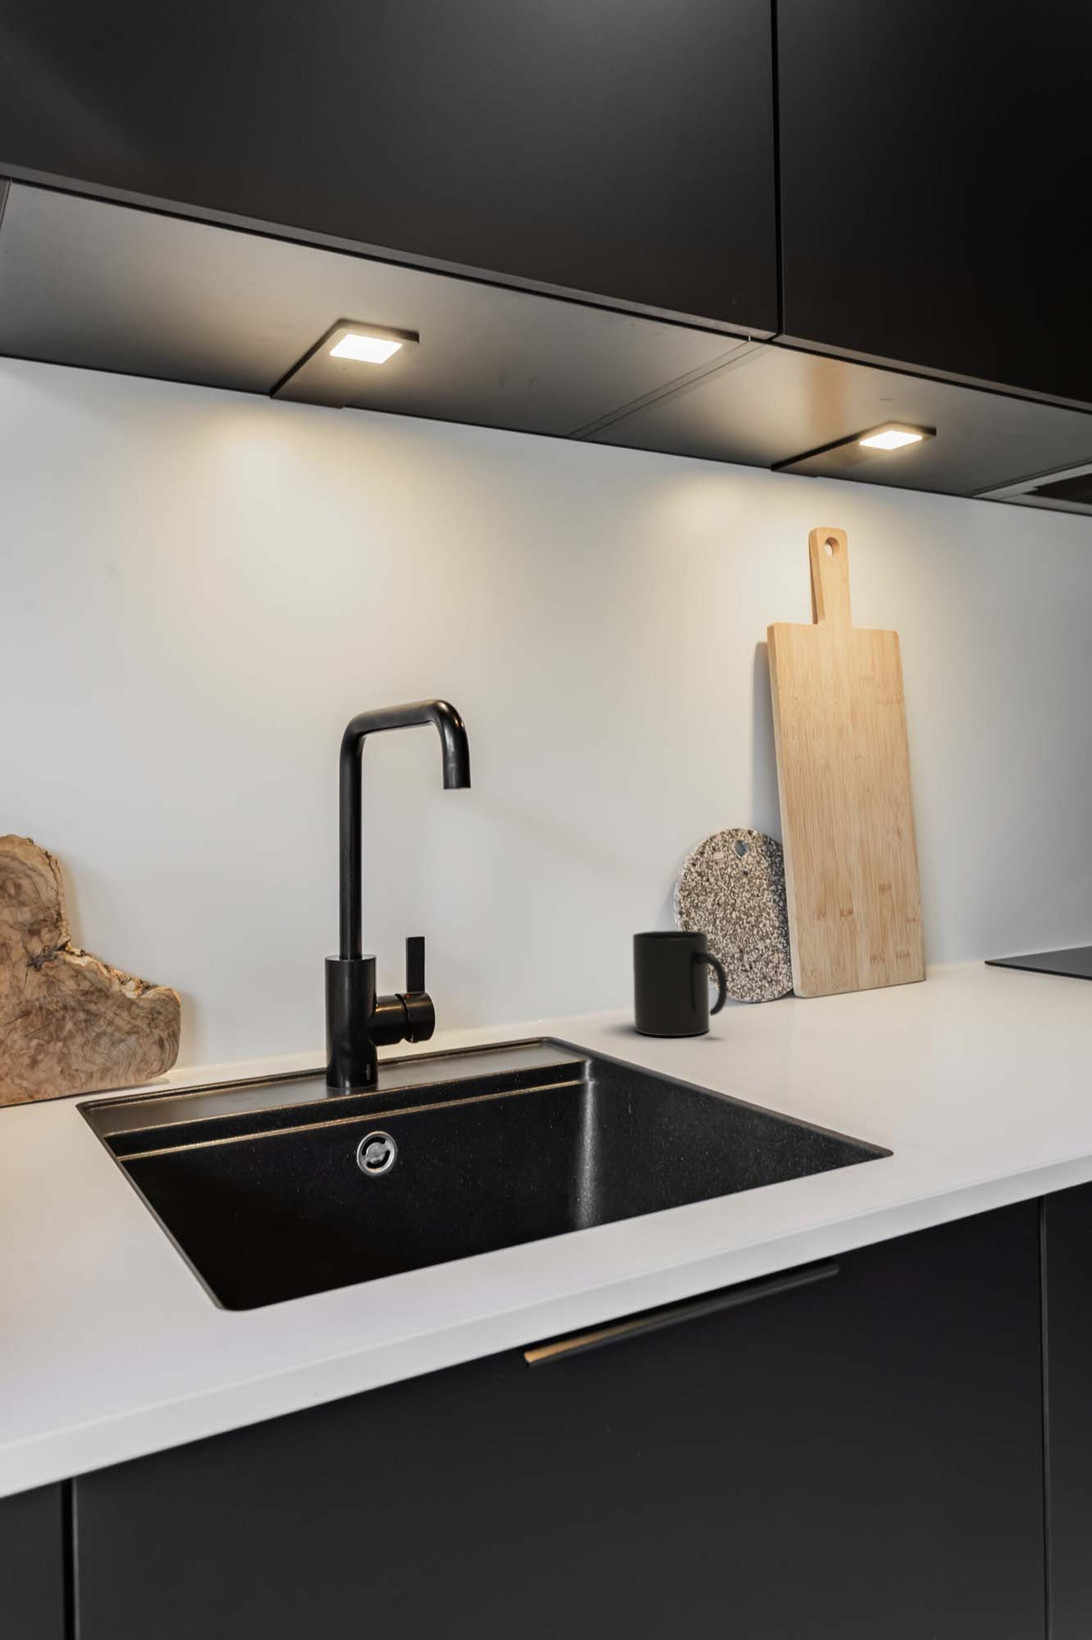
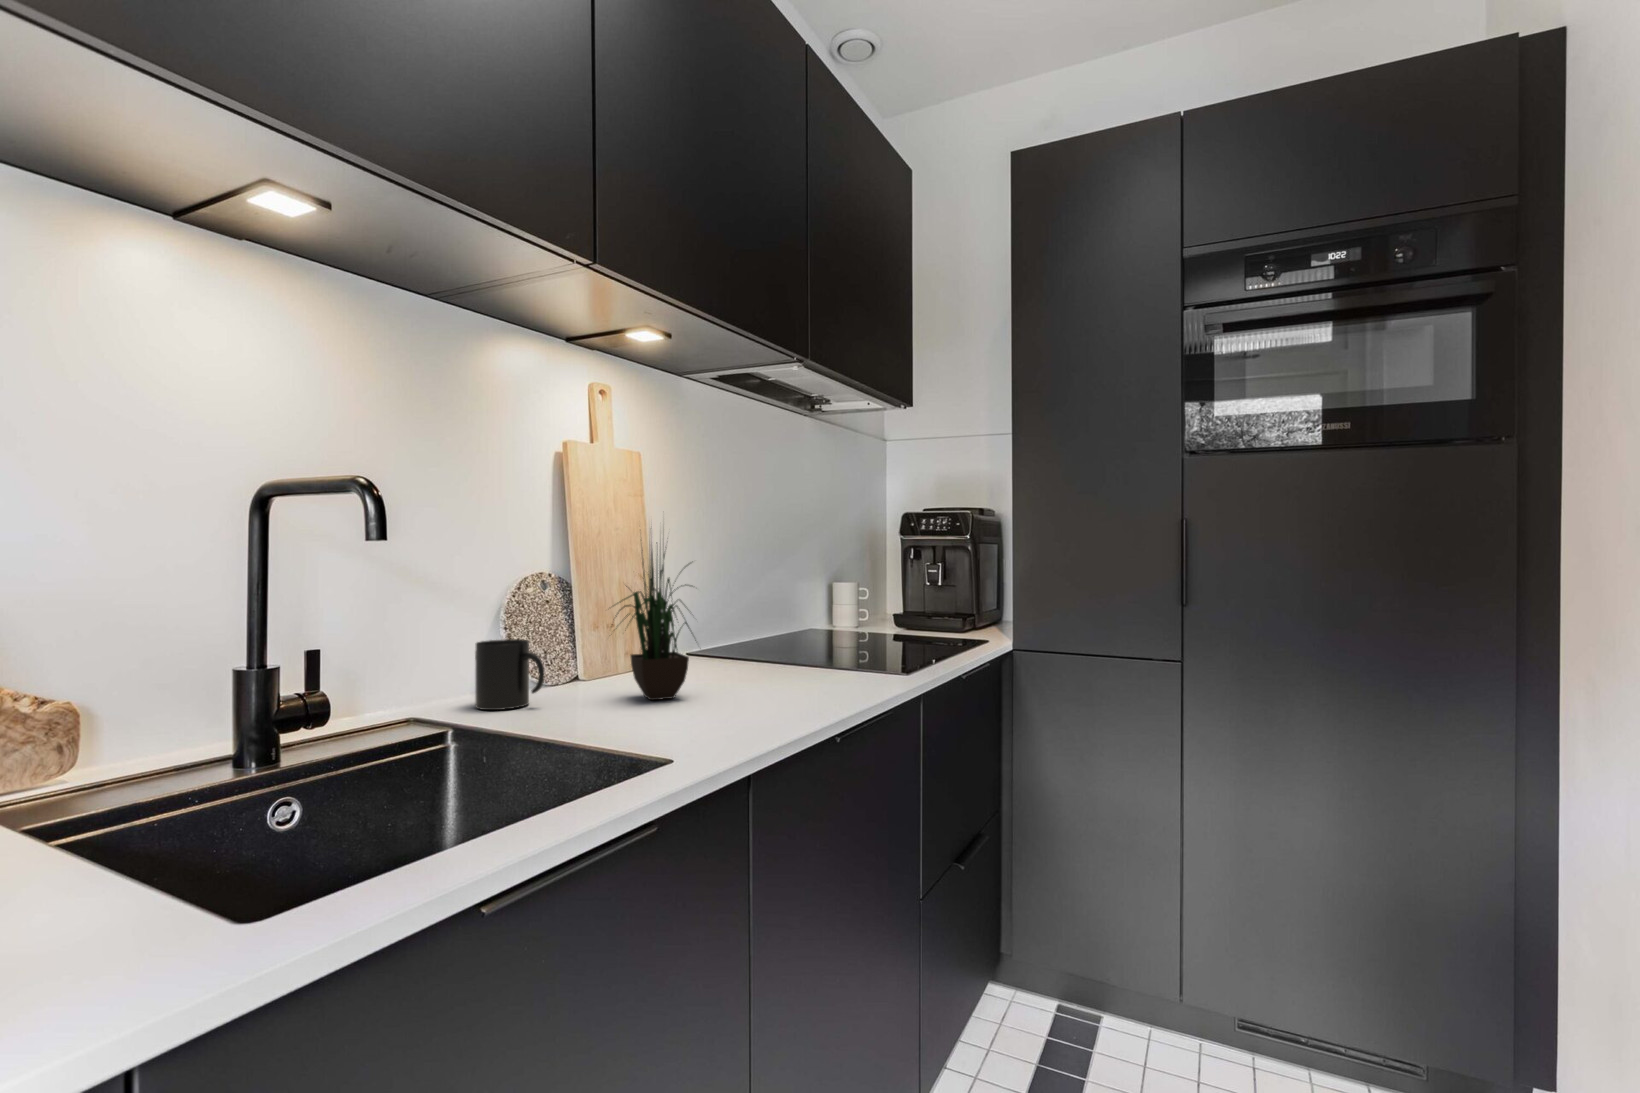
potted plant: none [814,705,987,1042] -> present [616,550,696,700]

